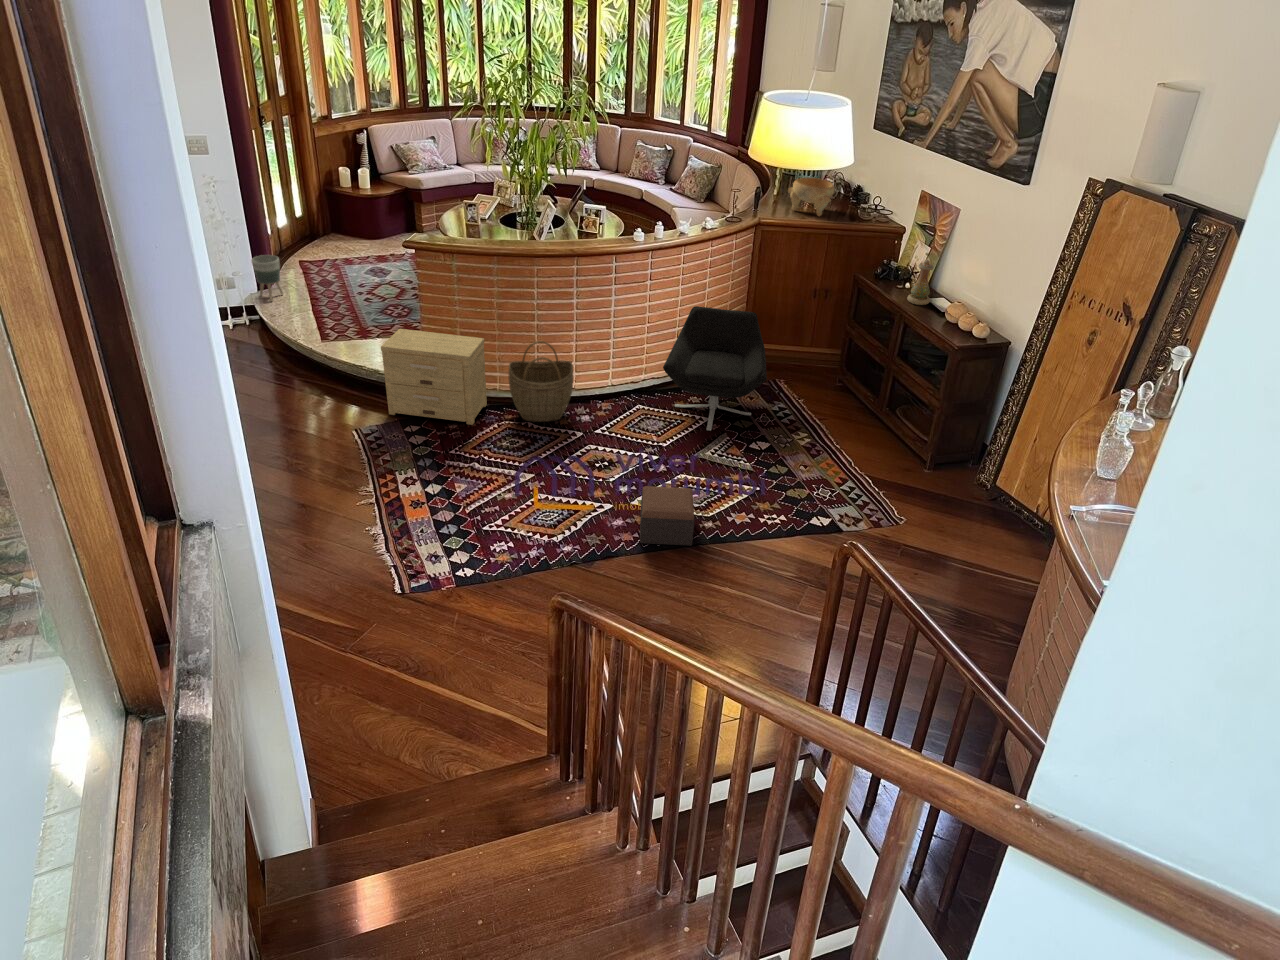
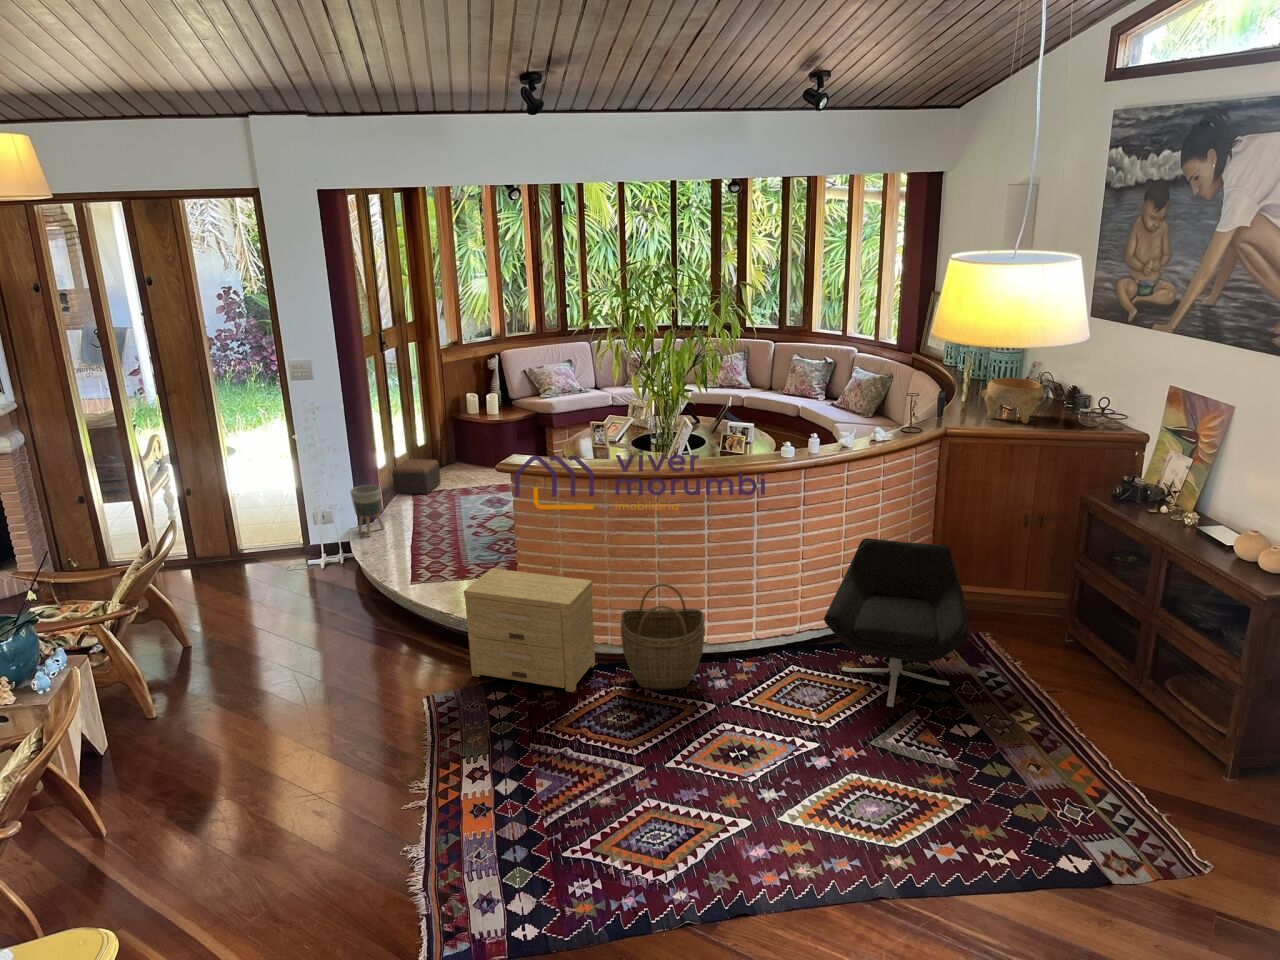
vase: present [907,260,933,305] -> none [1167,472,1204,534]
footstool: present [640,486,694,546] -> present [392,459,441,494]

